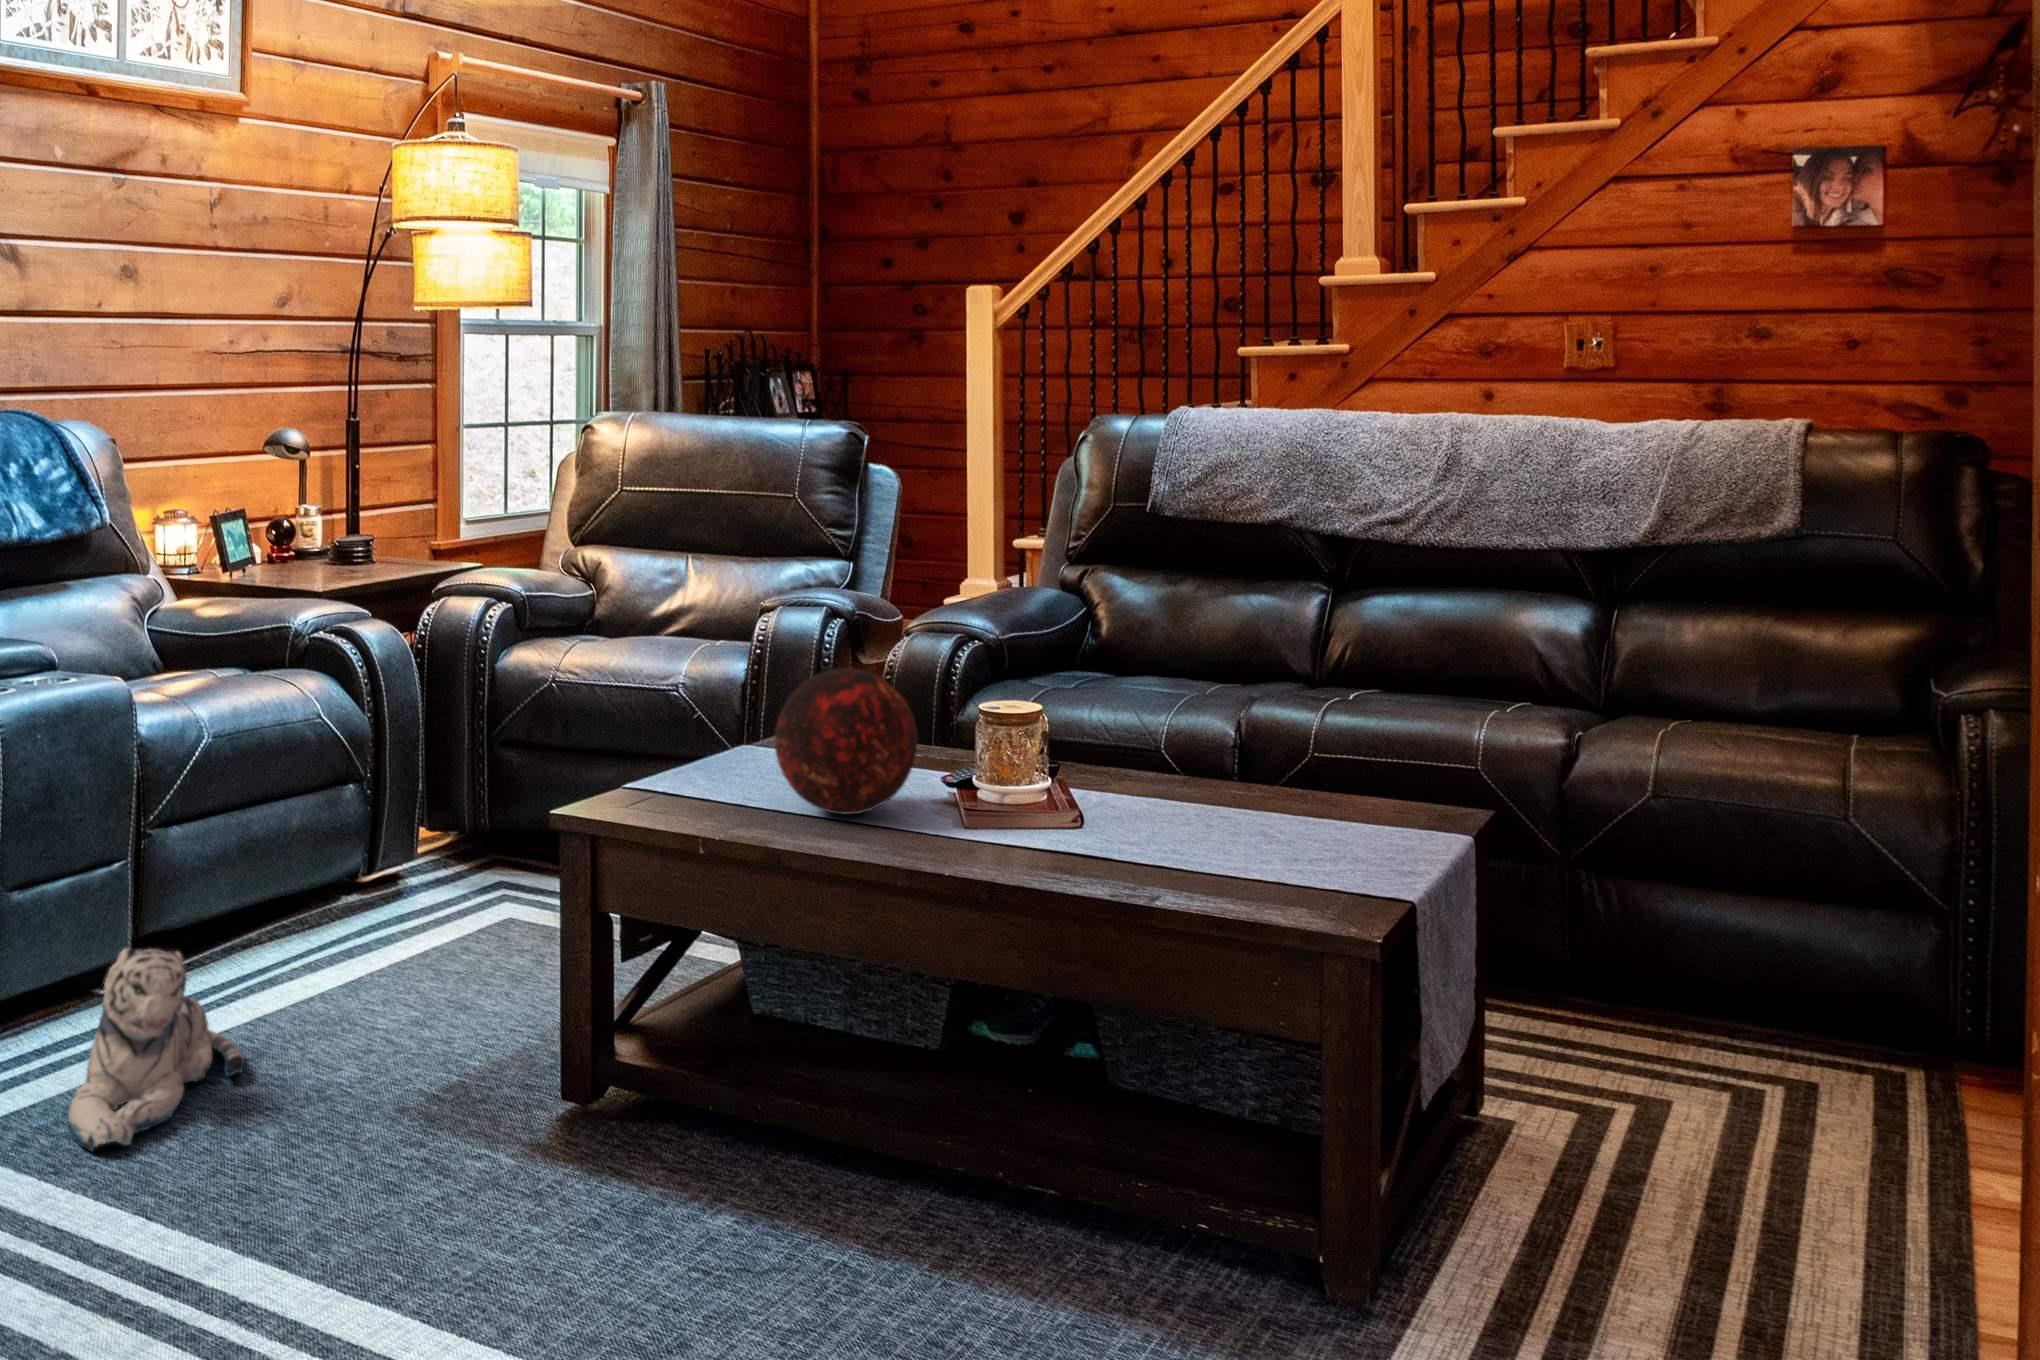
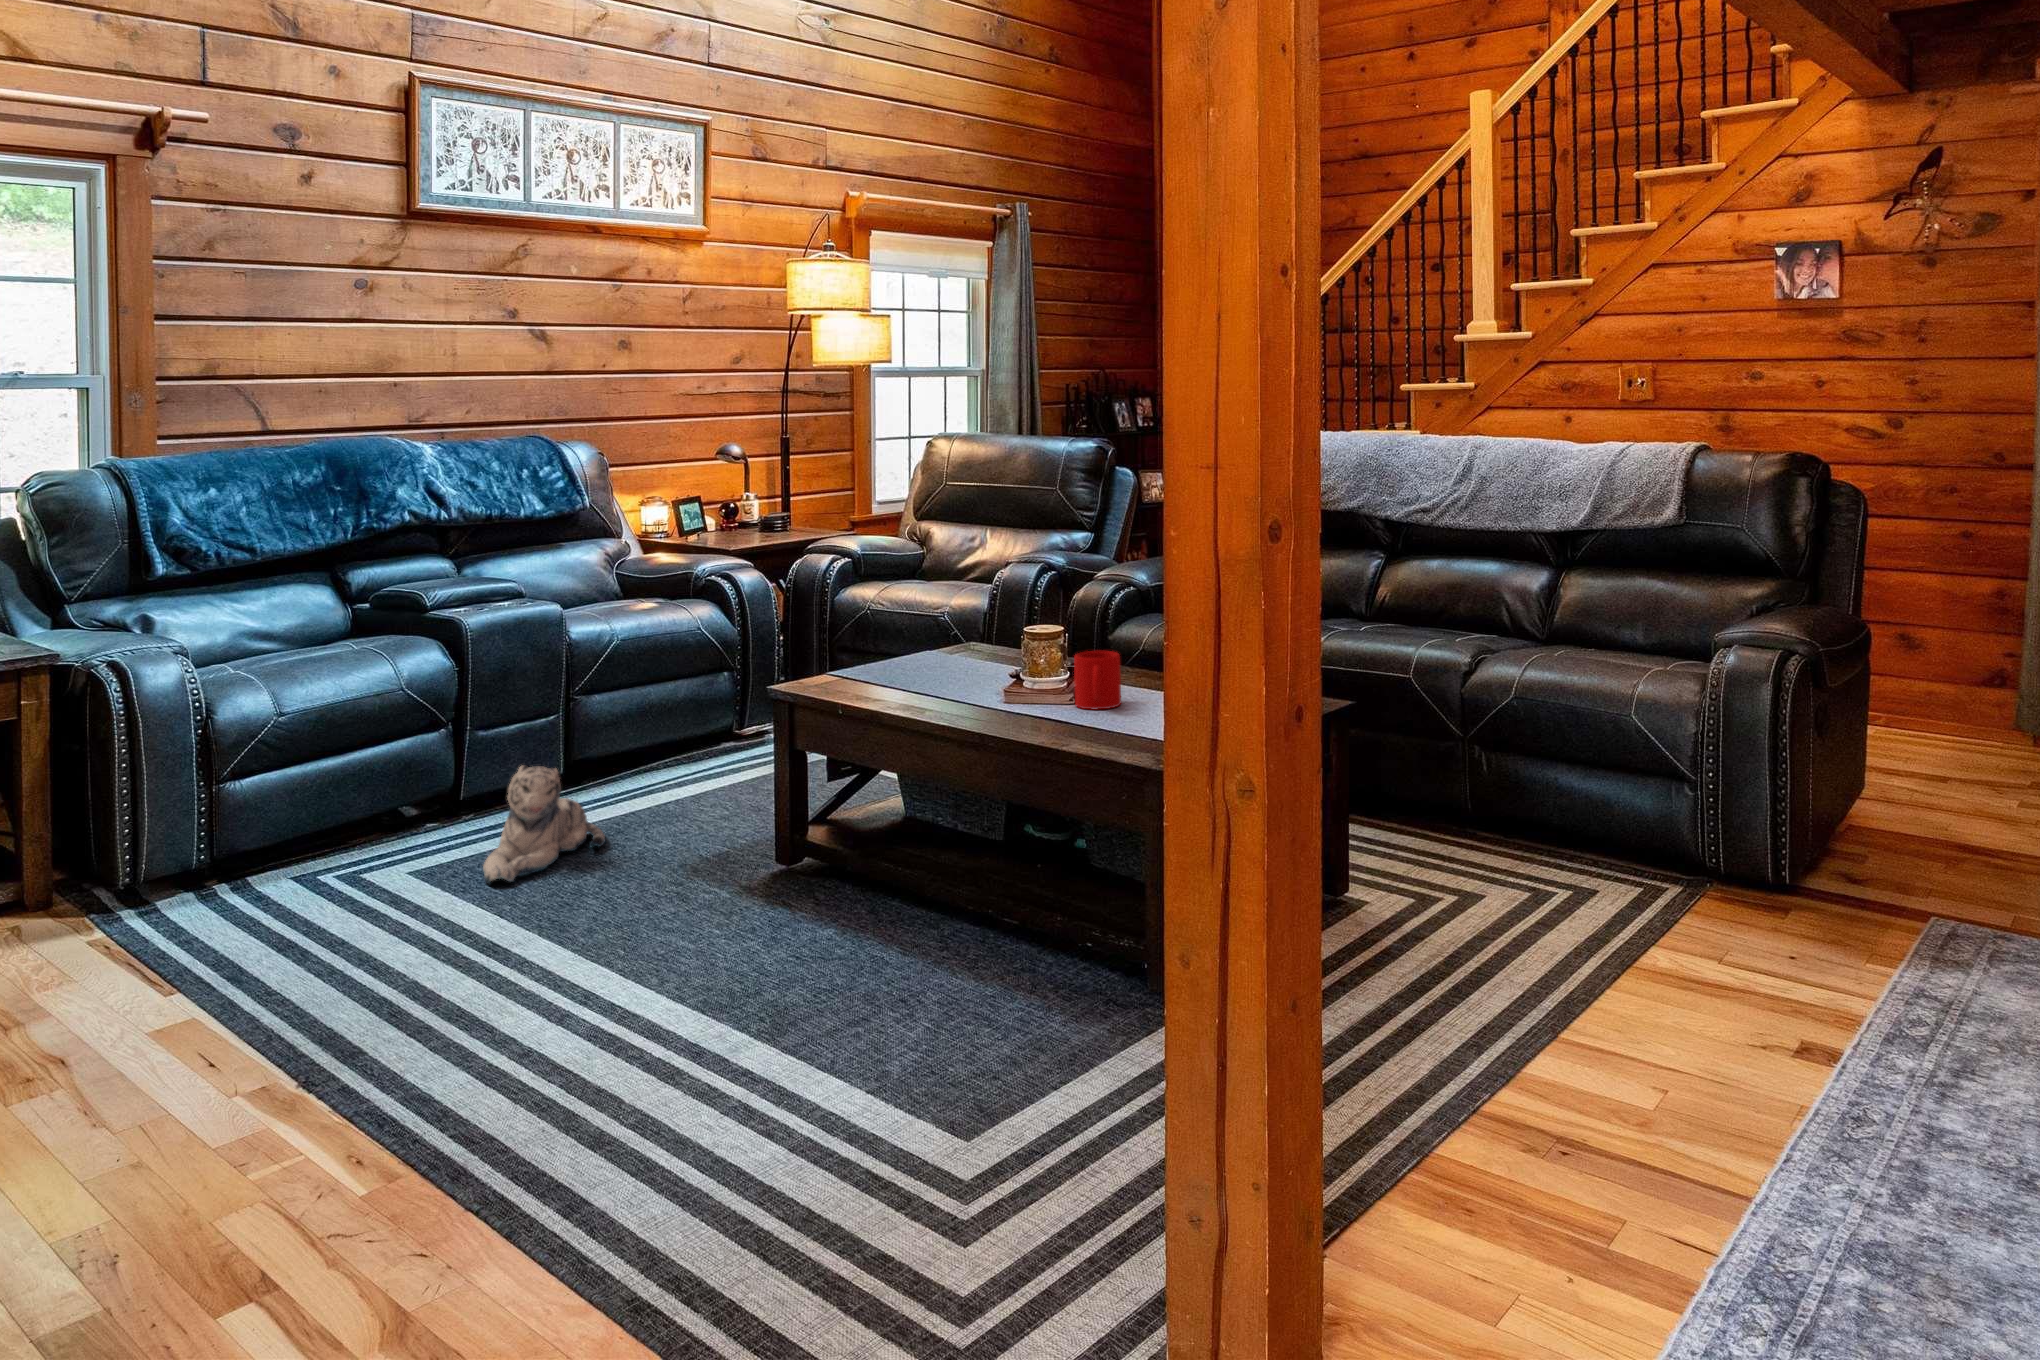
decorative orb: present [775,668,918,815] -> none [900,590,991,682]
mug: none [1101,771,1176,867] -> present [1074,651,1121,709]

